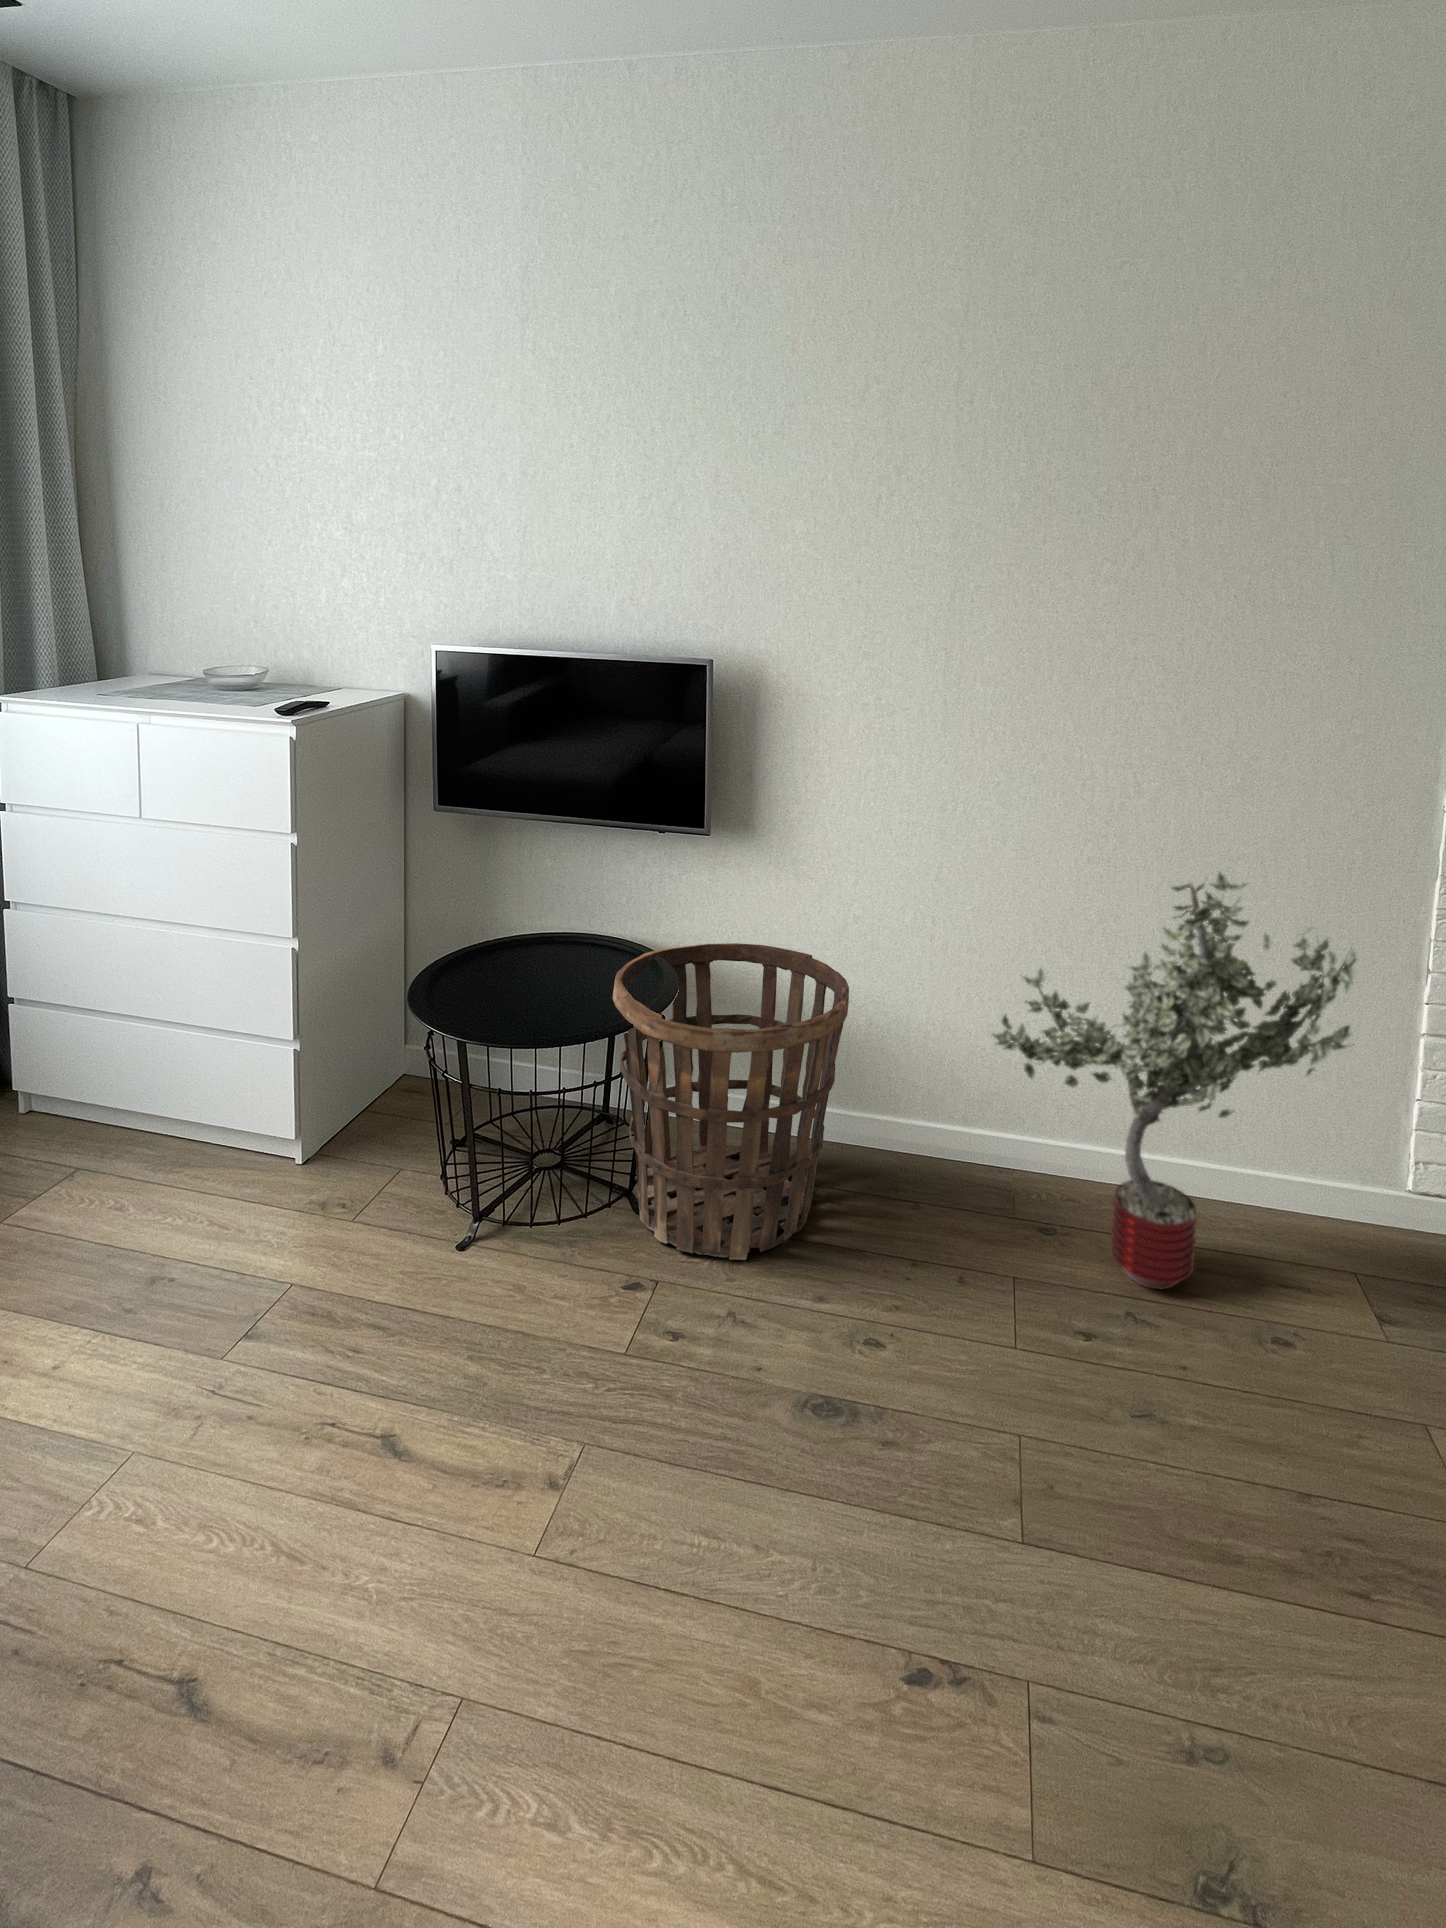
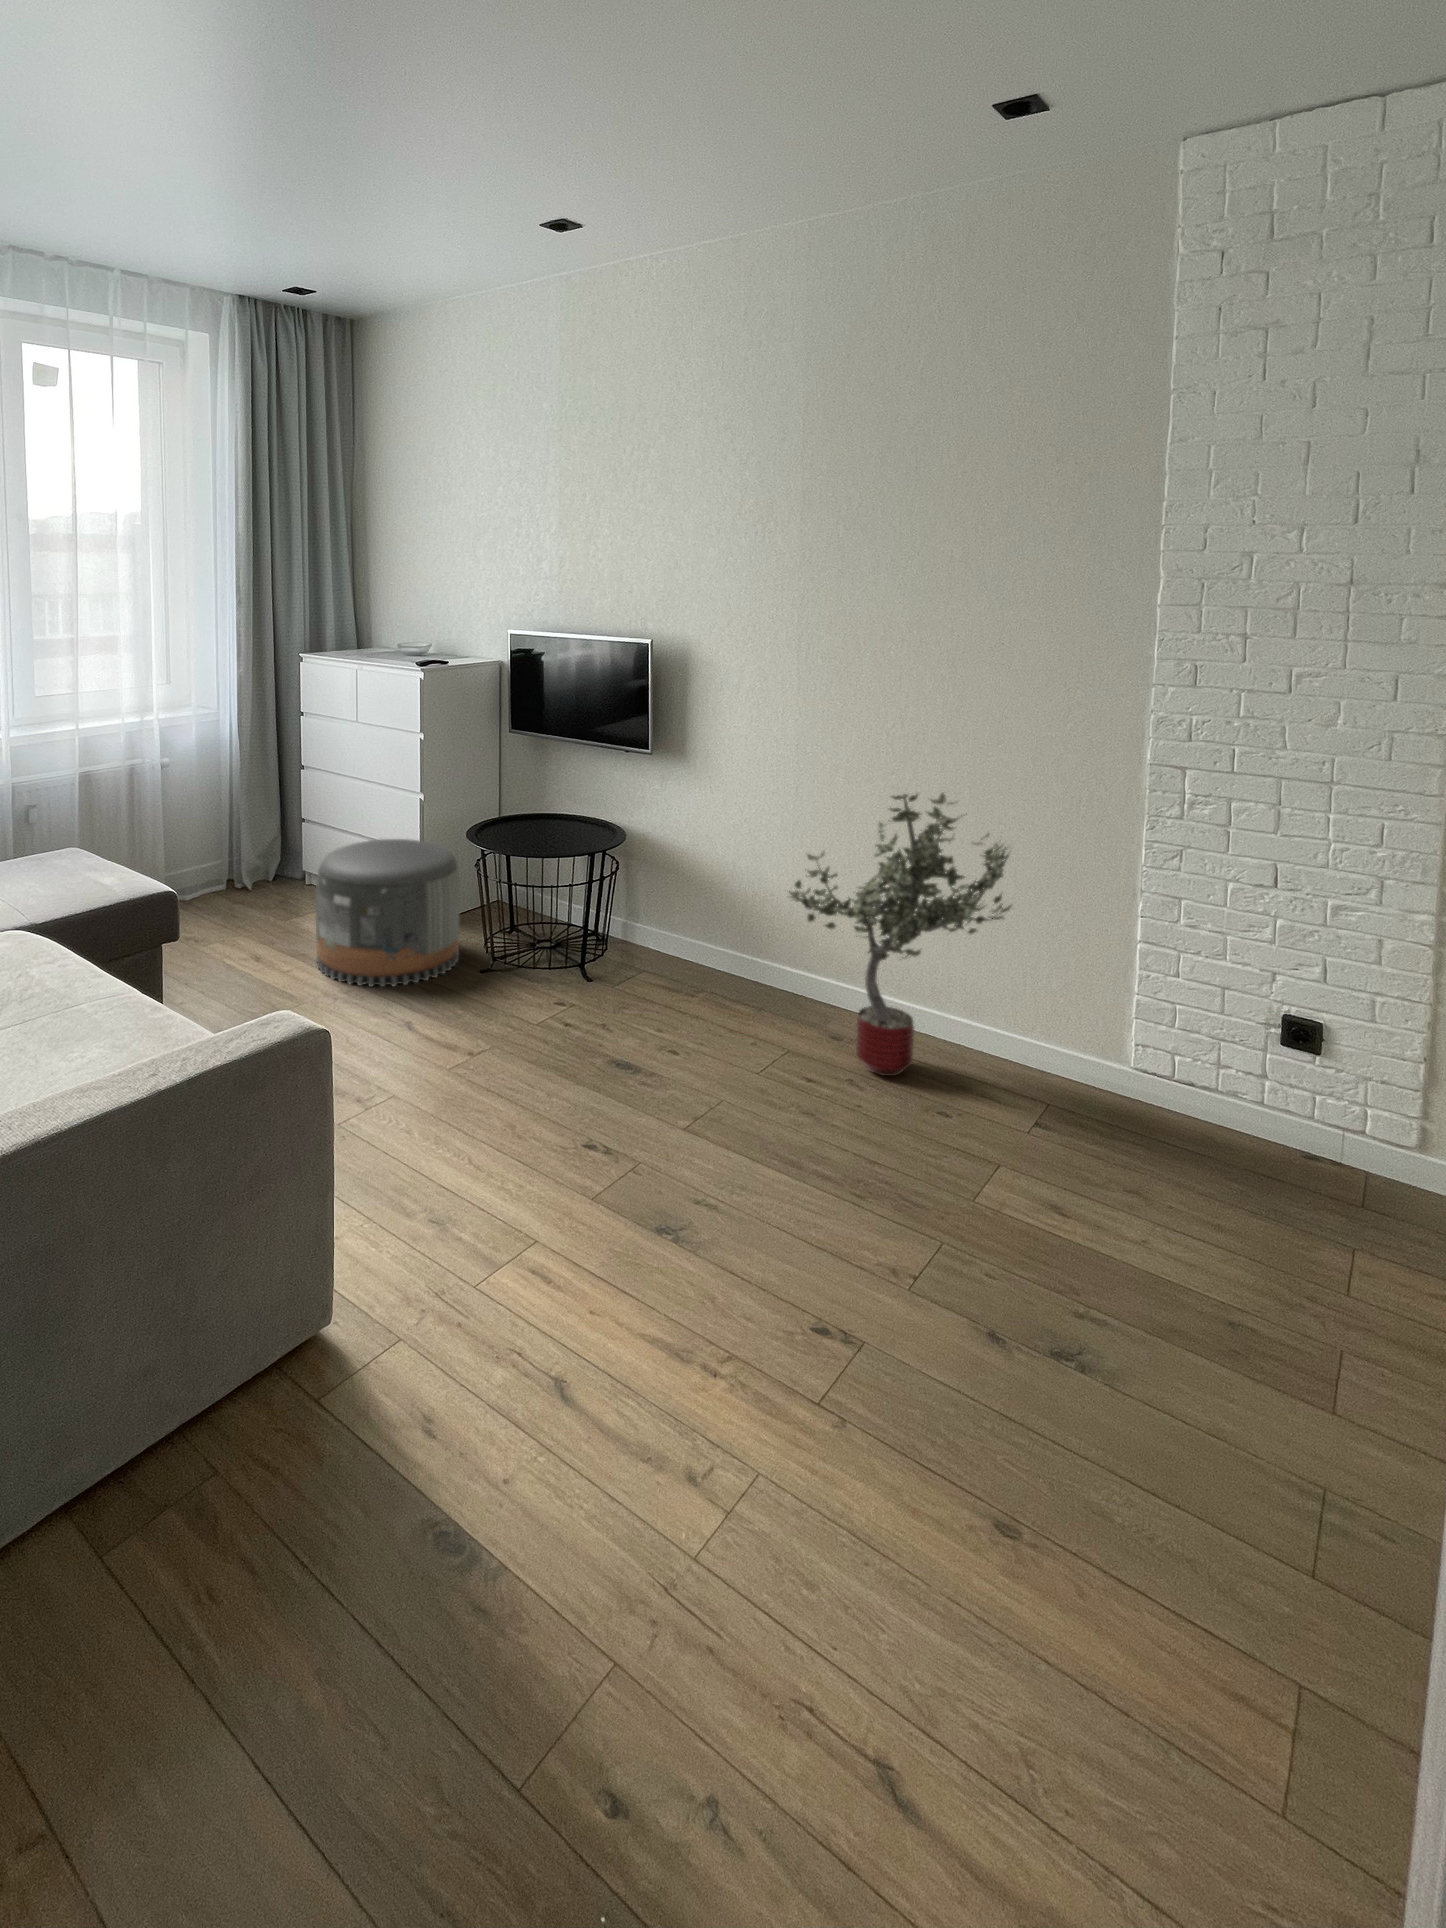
basket: present [613,943,849,1260] -> none [568,825,715,1008]
pouf: none [118,1025,409,1357] -> present [316,839,459,987]

